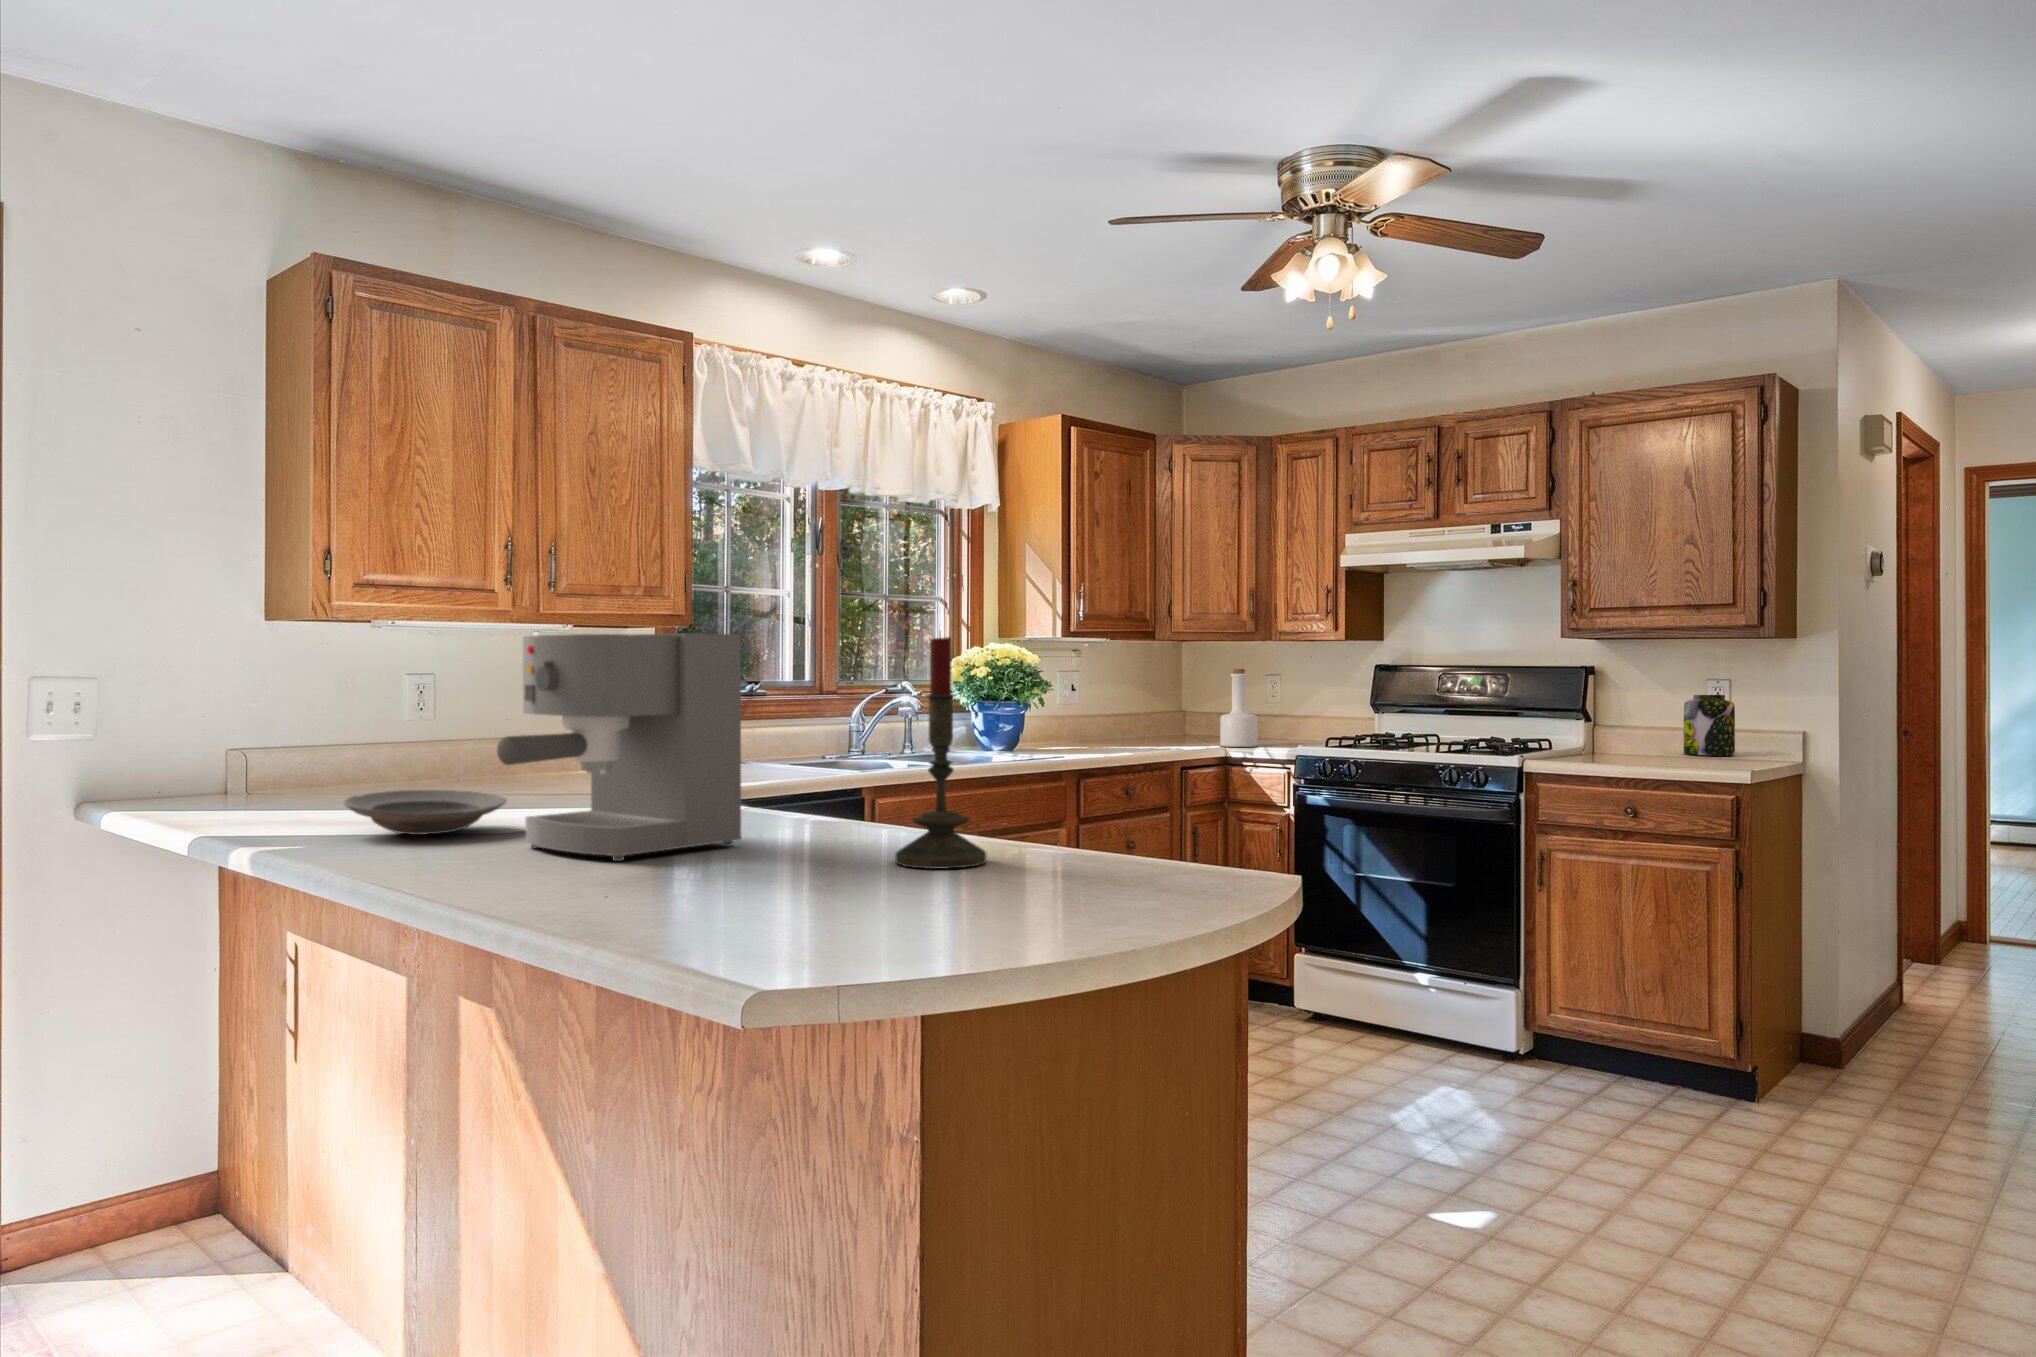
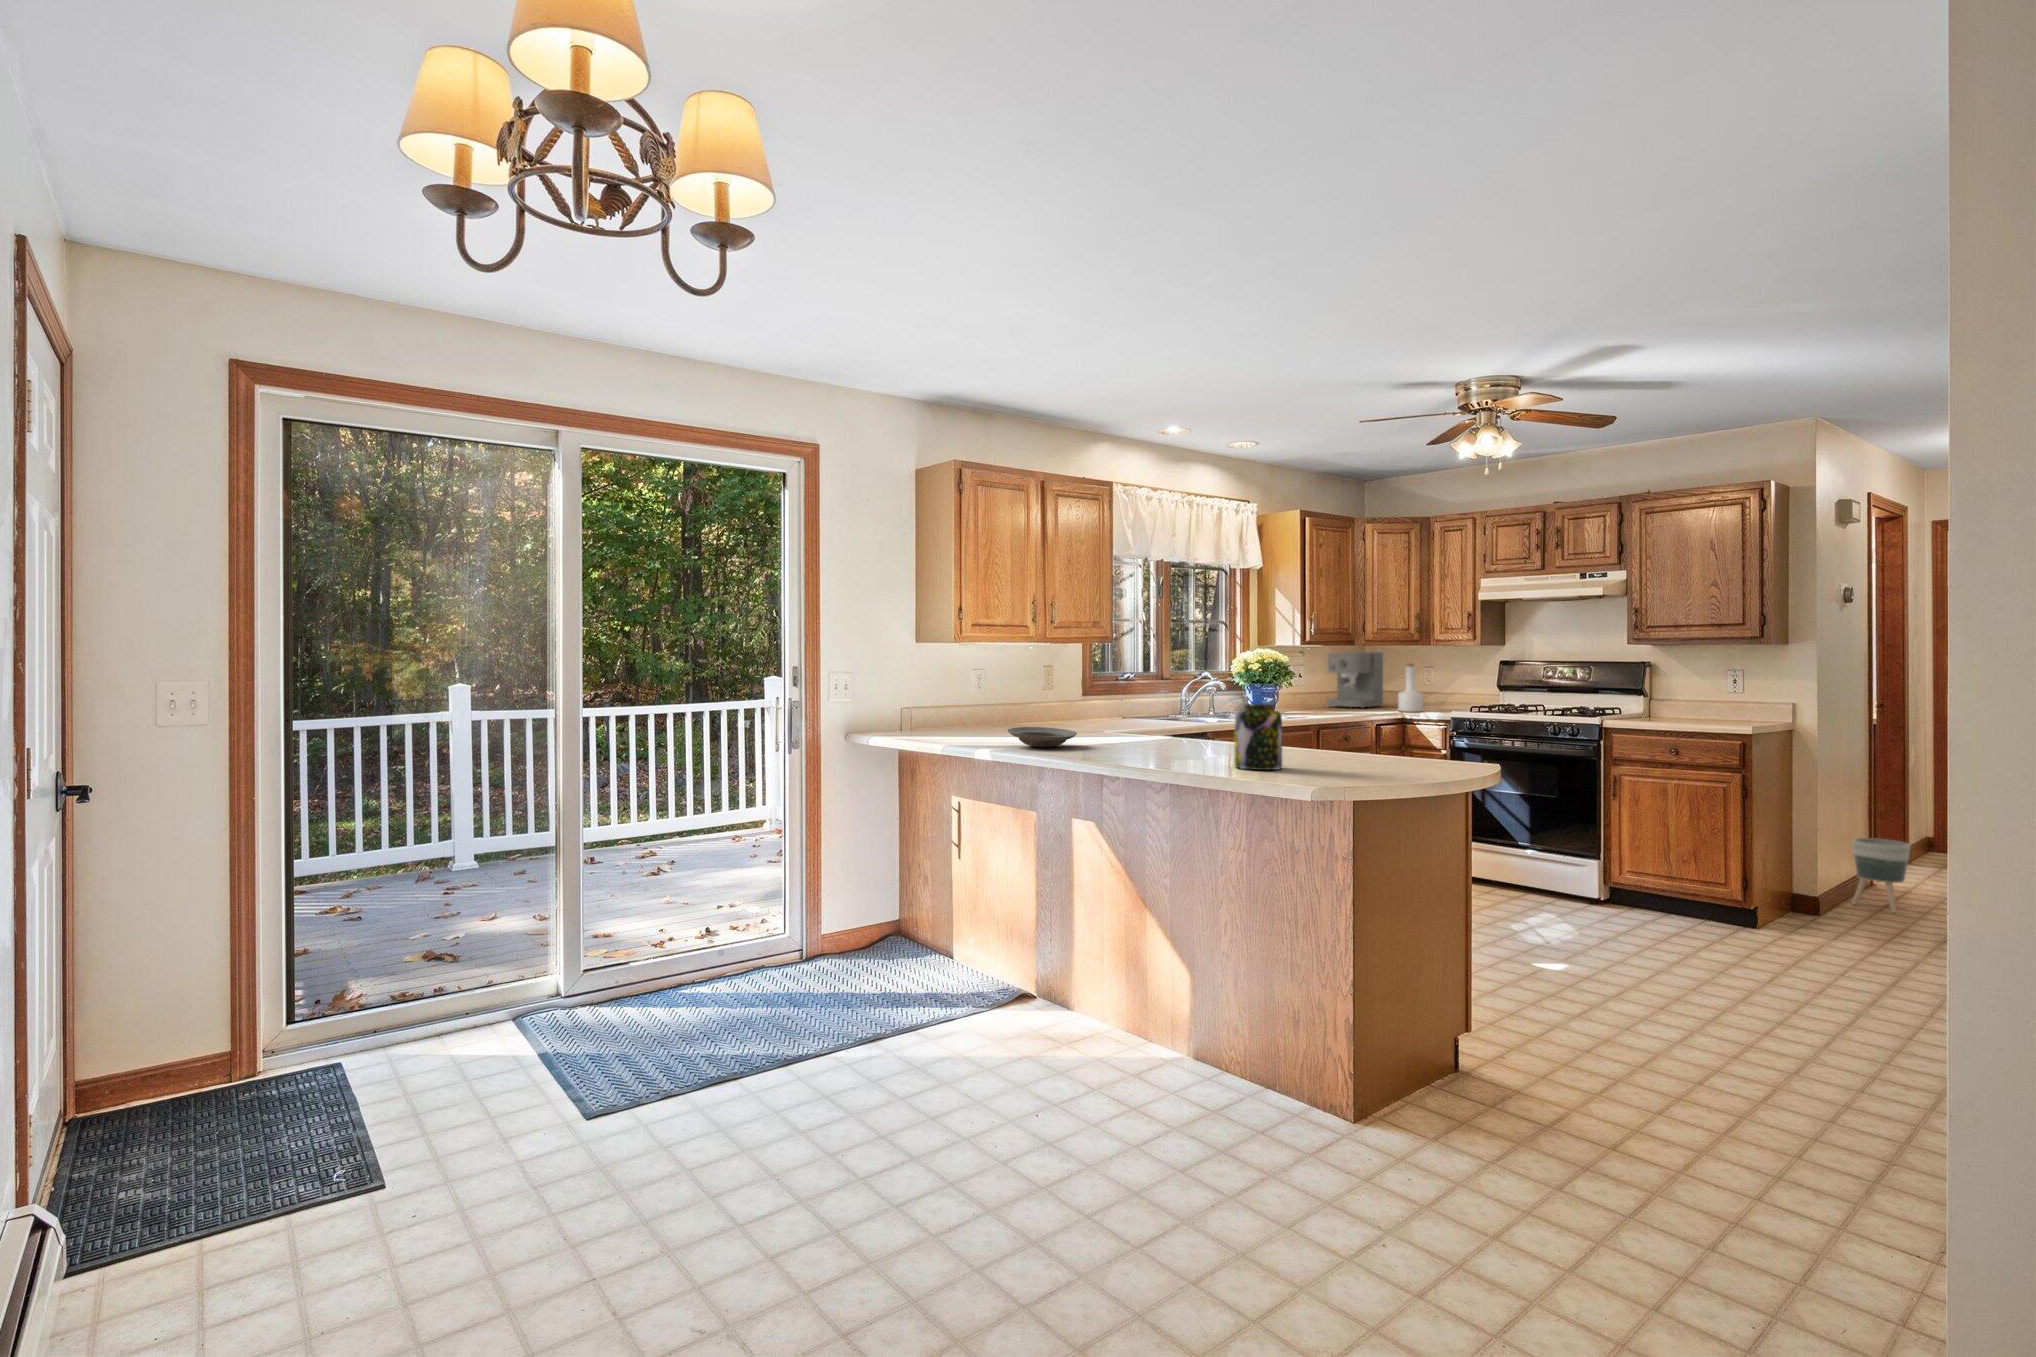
coffee maker: present [497,633,741,861] -> present [1327,652,1383,708]
candle: present [895,637,986,869] -> none [1287,653,1331,763]
jar: present [1683,695,1735,756] -> present [1235,704,1282,770]
planter: none [1879,938,1961,1056] -> present [1852,838,1910,913]

